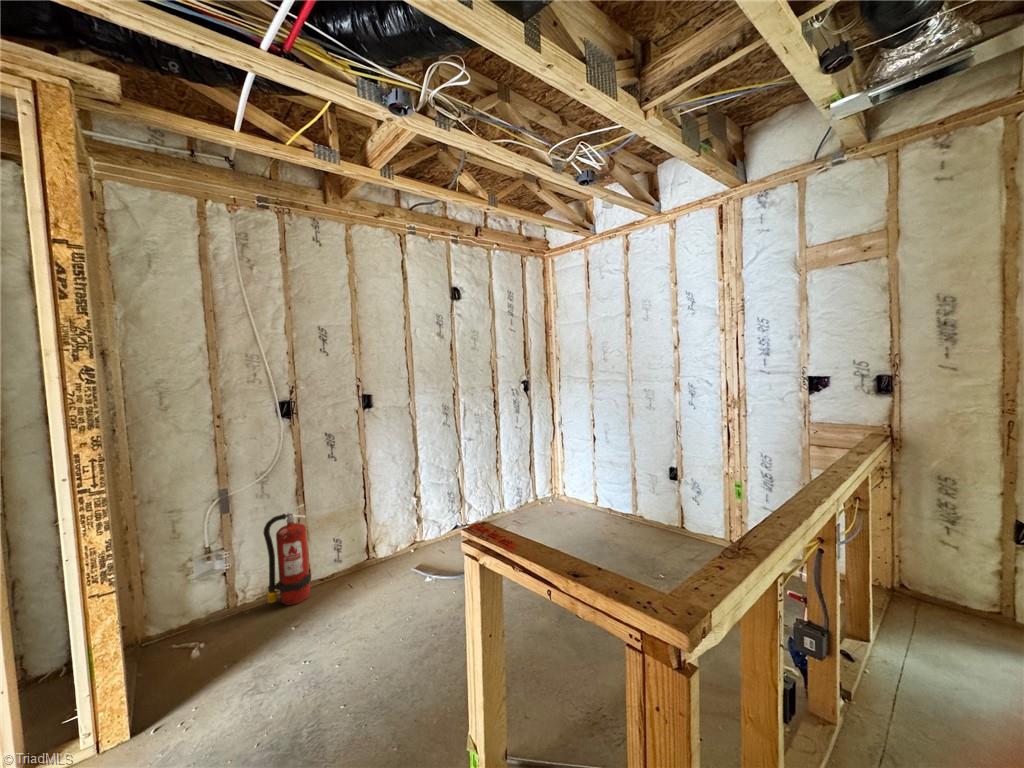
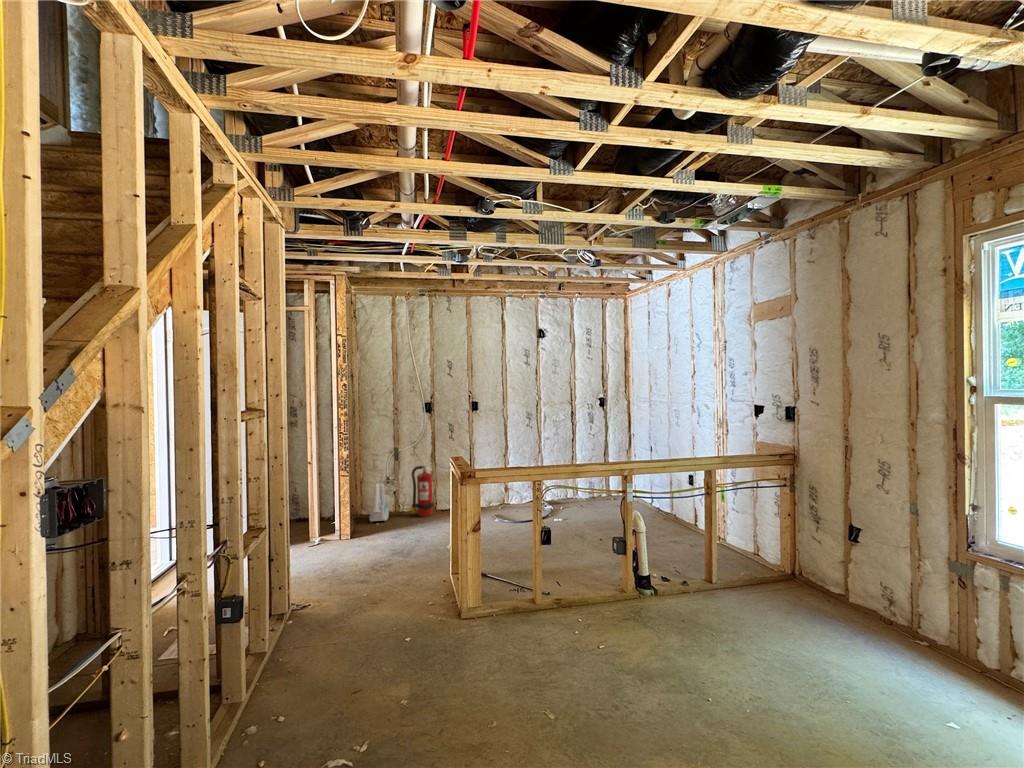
vacuum cleaner: none [173,563,219,656] -> present [369,483,389,522]

